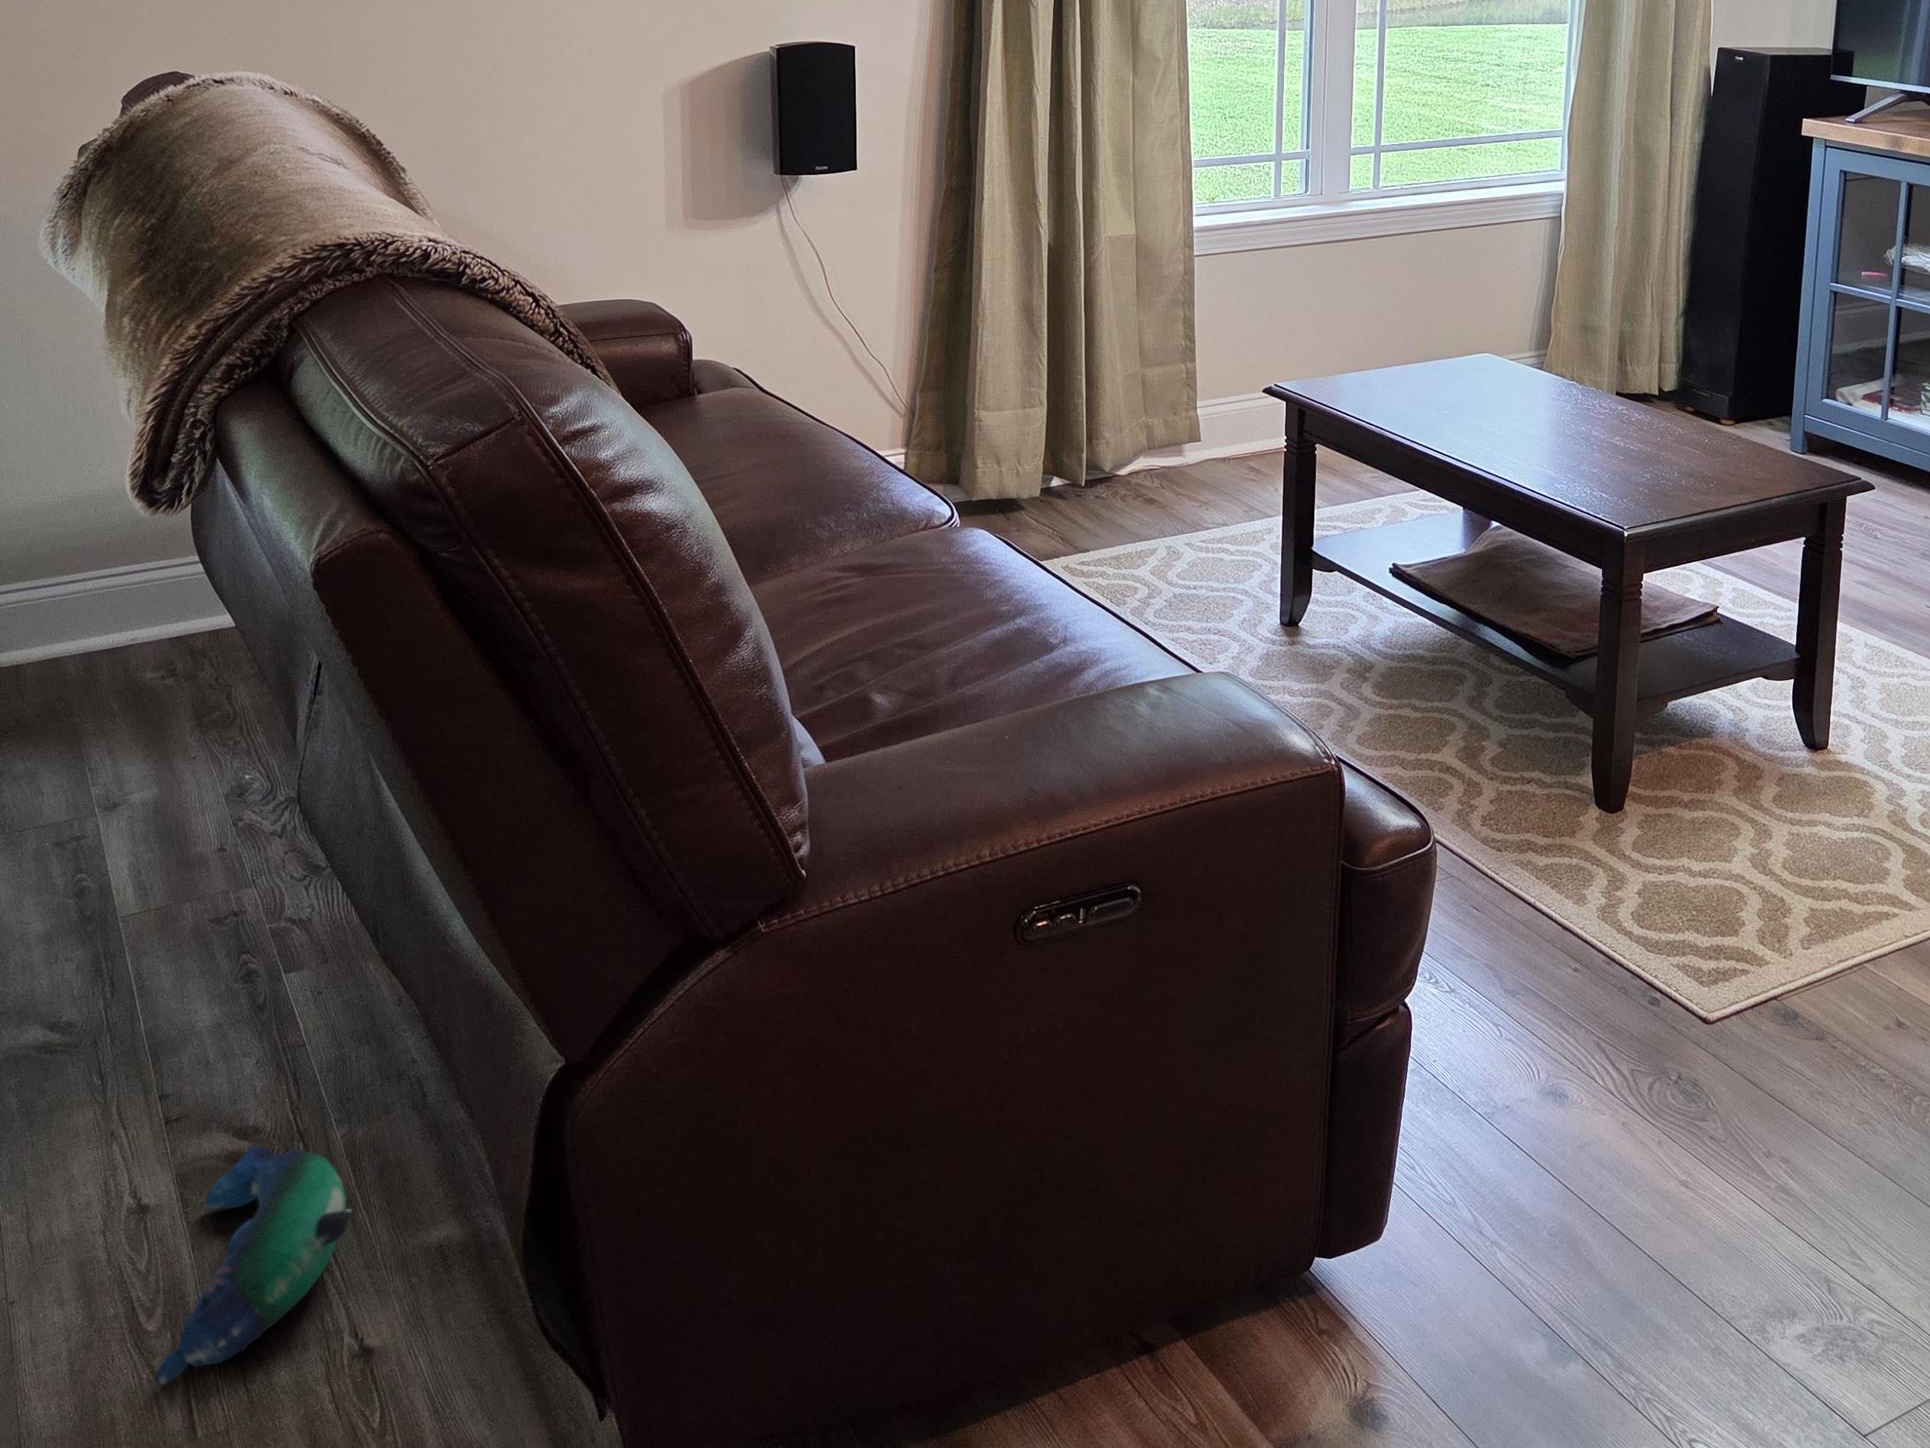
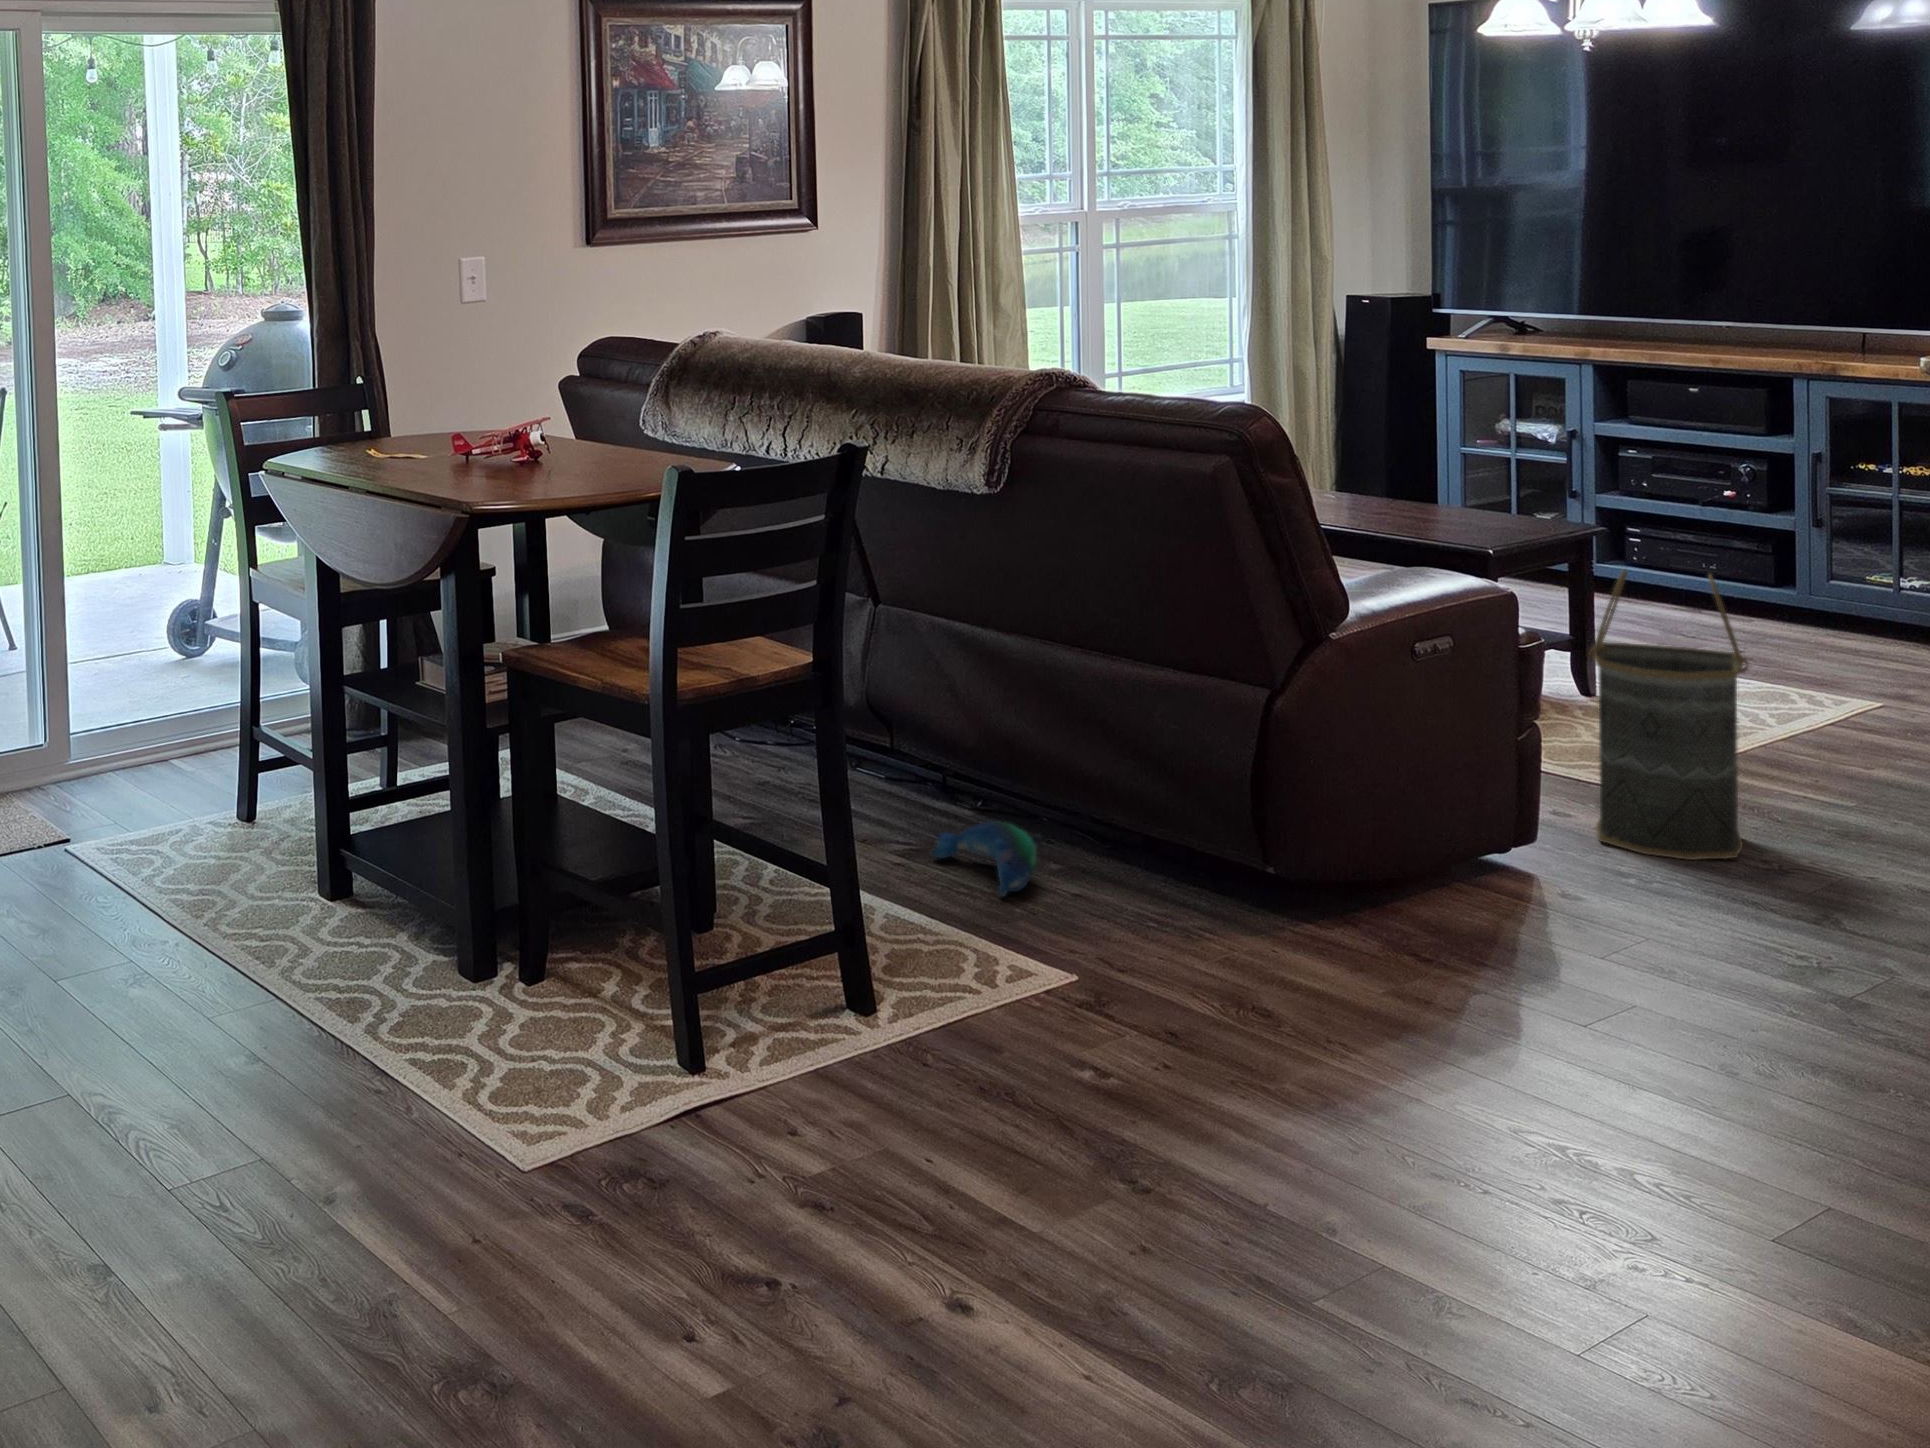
basket: none [1559,697,1876,1319] -> present [1590,570,1748,860]

